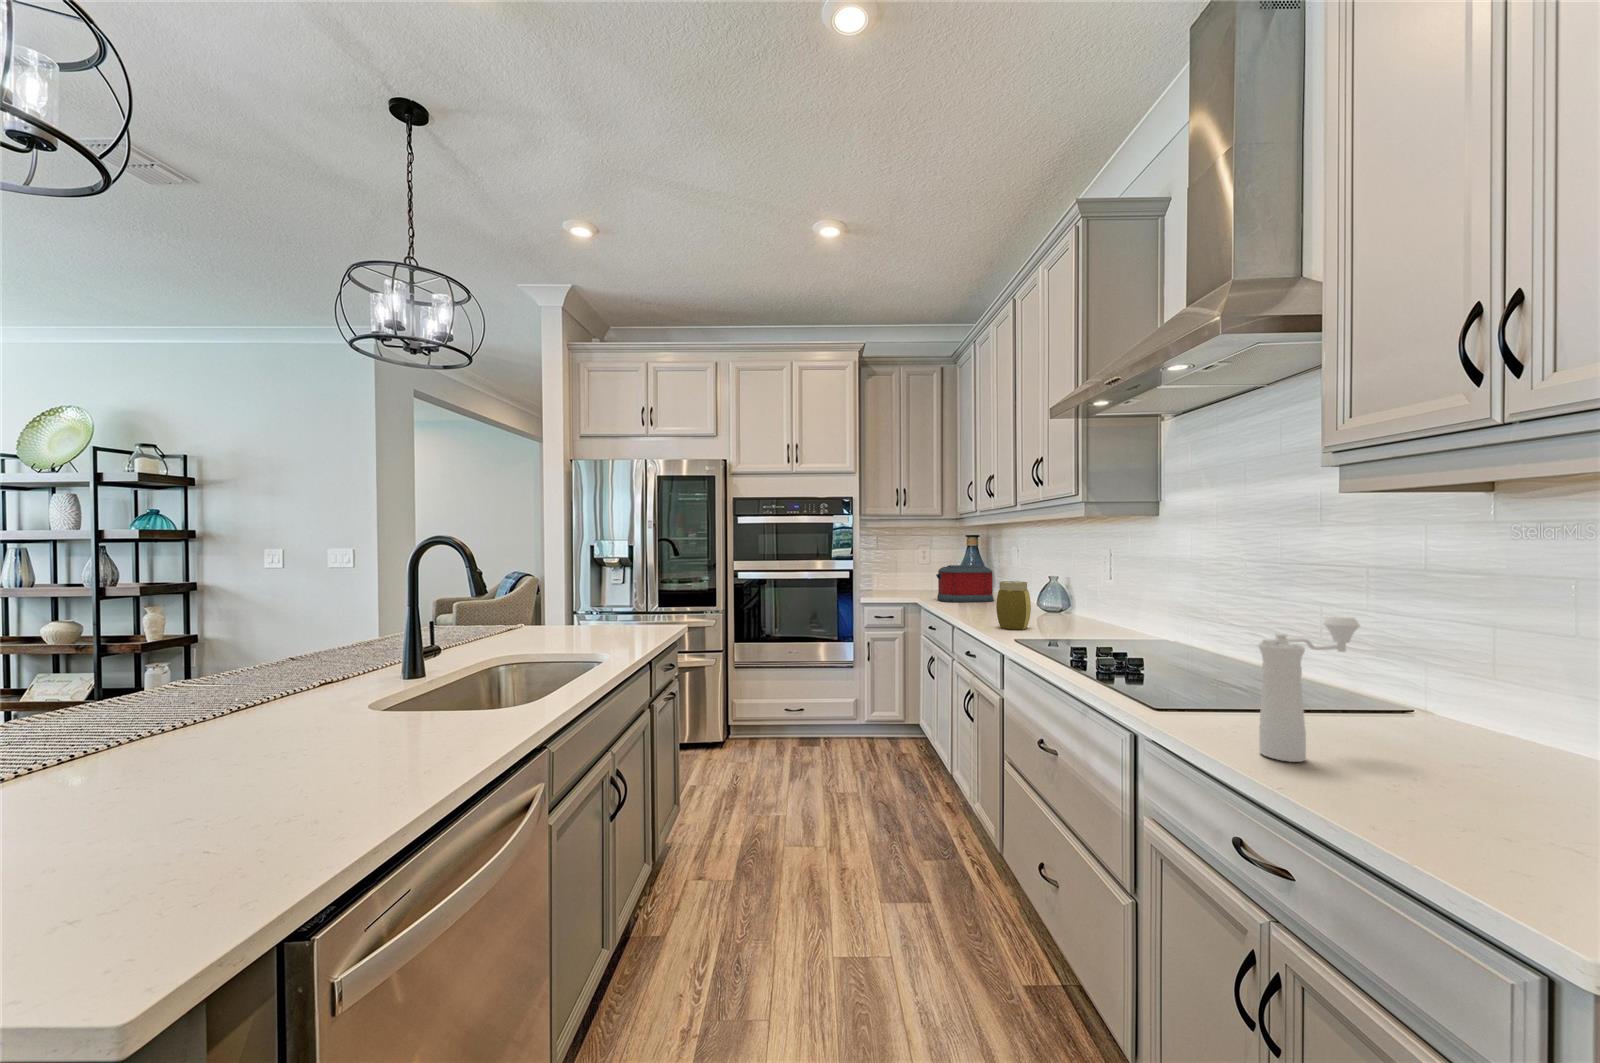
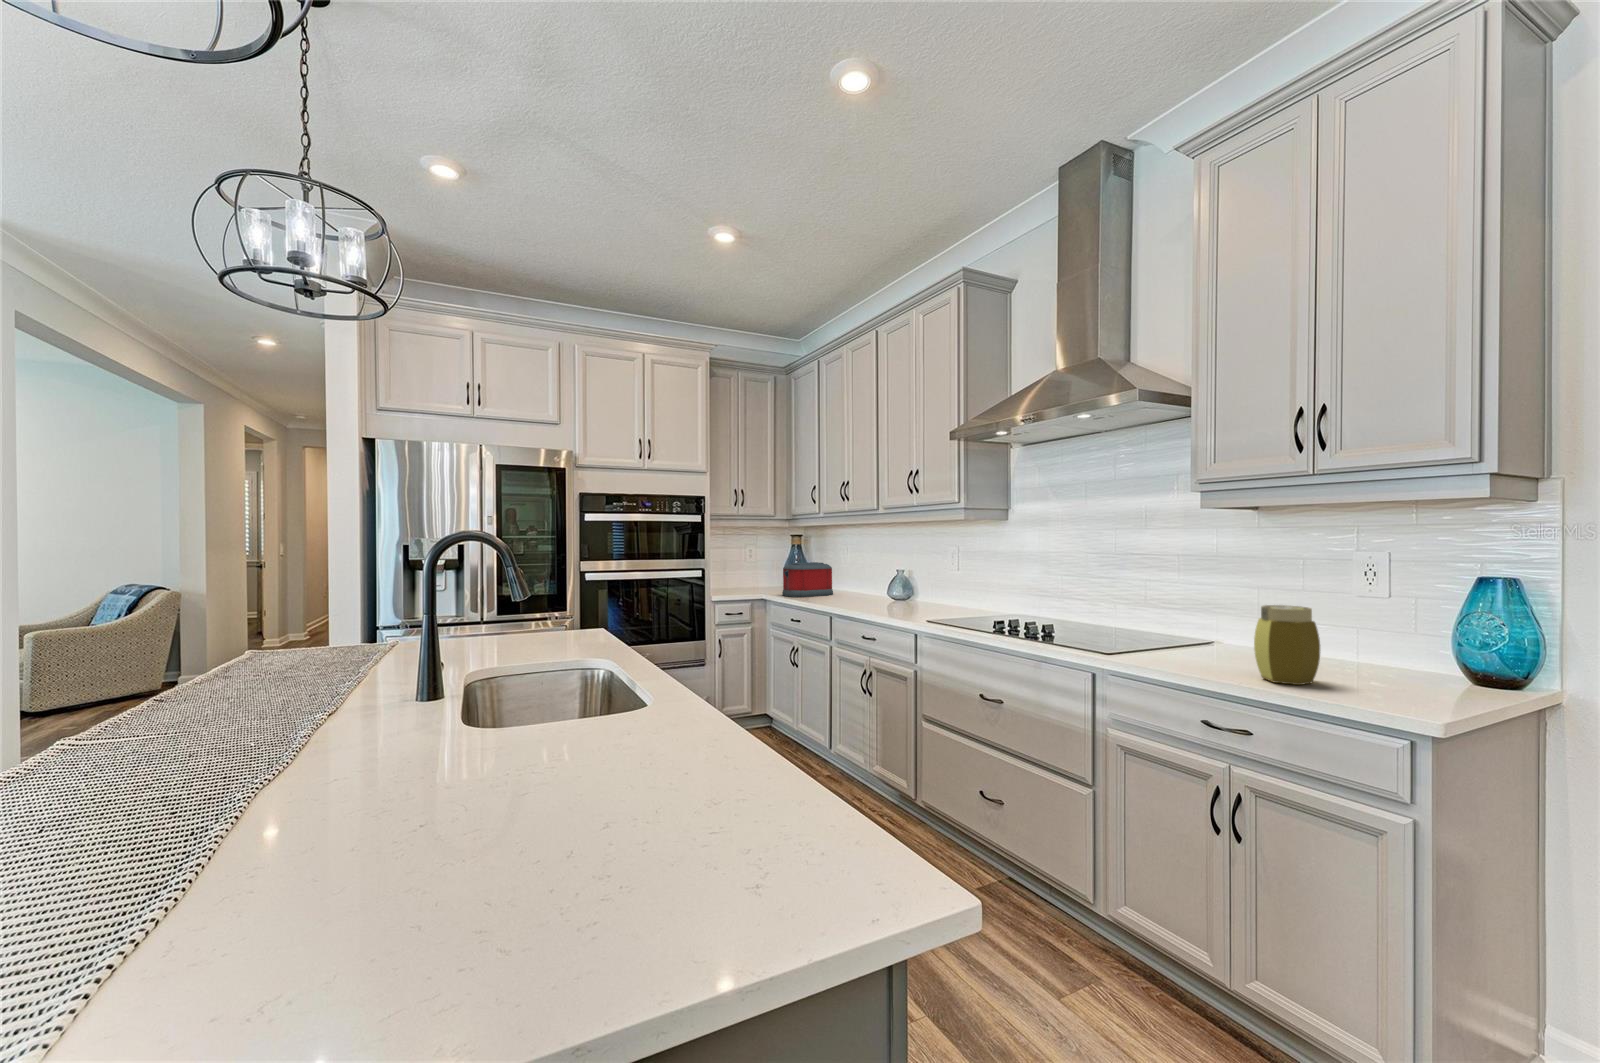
jar: present [996,581,1031,630] -> present [1254,605,1320,685]
pepper mill: present [1258,615,1360,762] -> none [1184,584,1225,669]

